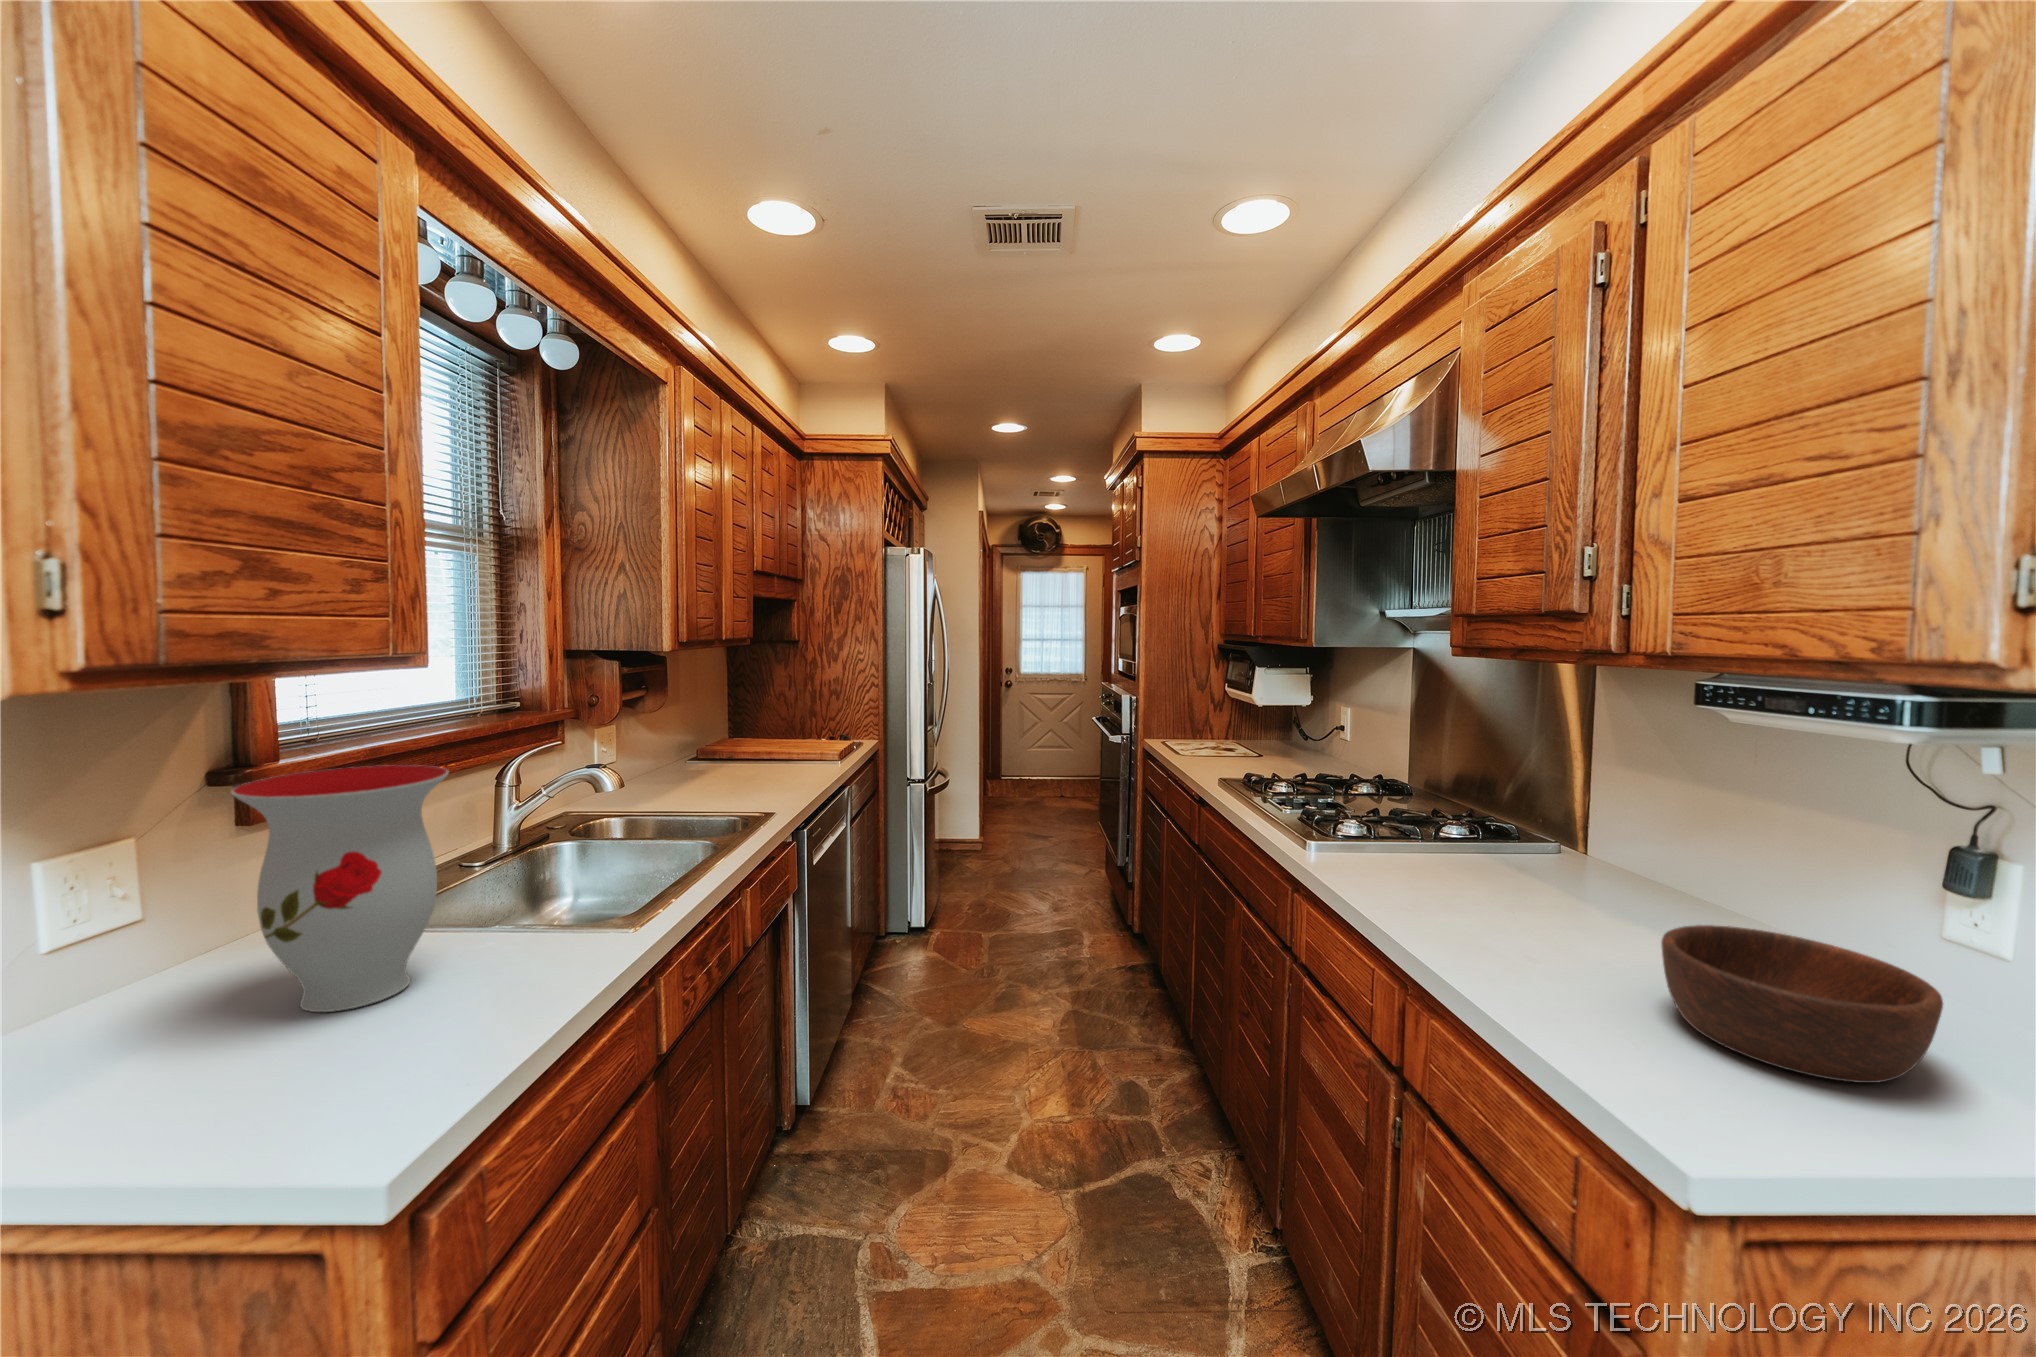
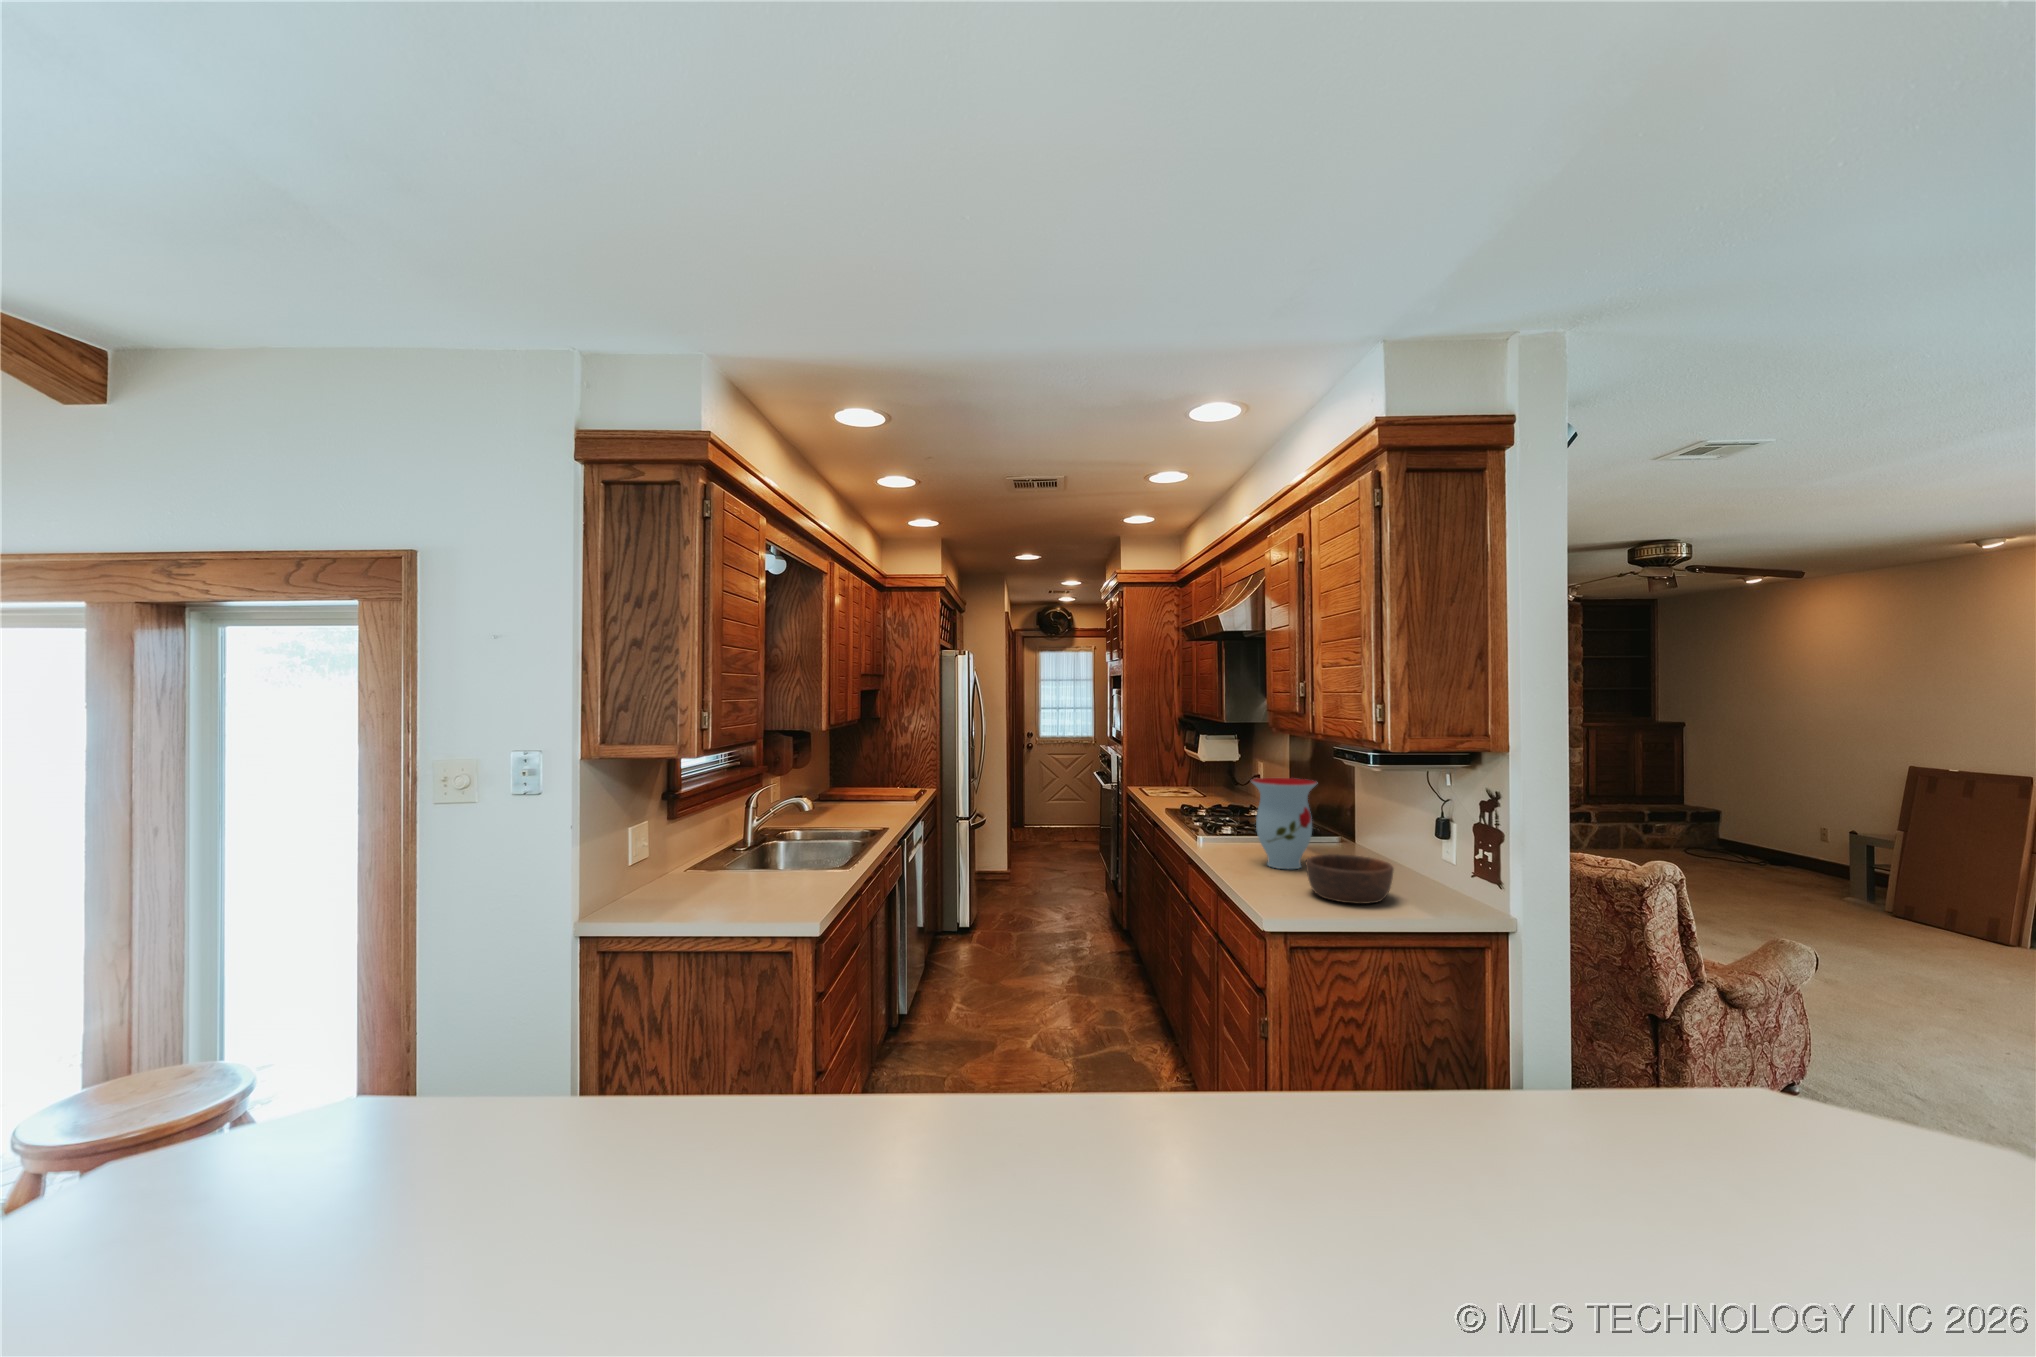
vase: present [231,765,448,1012] -> present [1252,778,1317,869]

